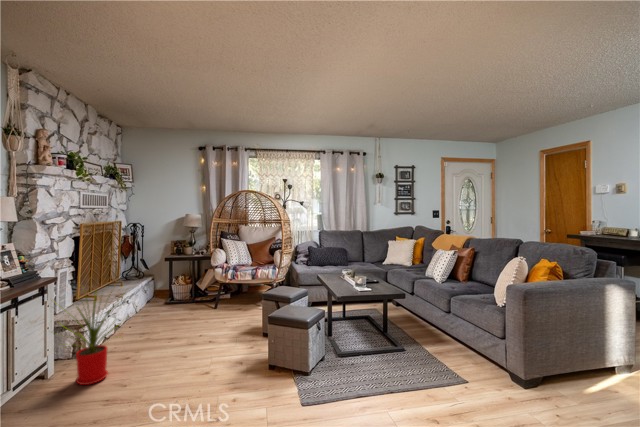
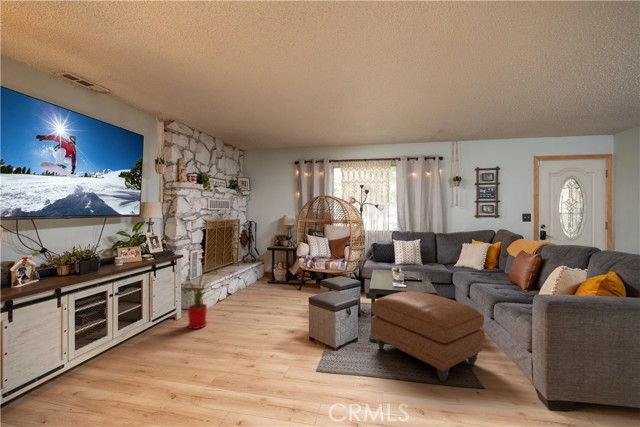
ottoman: none [341,294,451,383] -> present [371,291,485,381]

